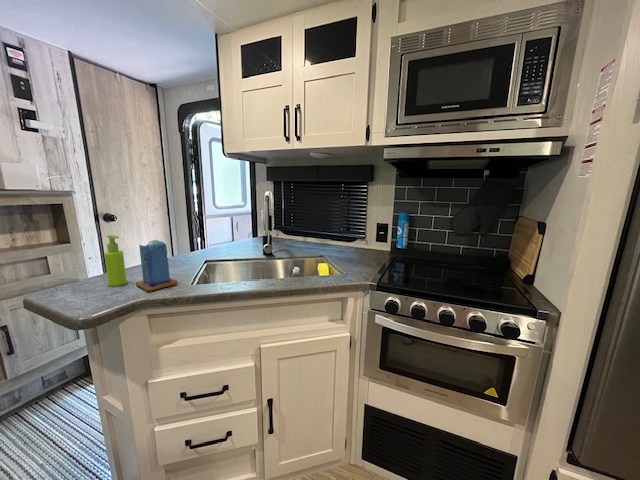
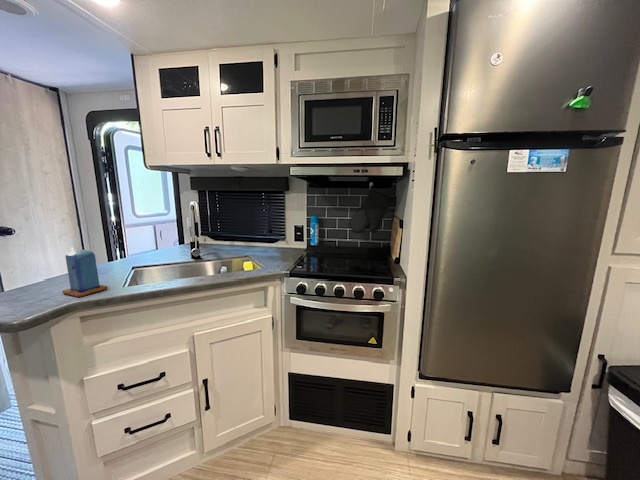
soap dispenser: present [104,235,127,286] -> none [25,248,51,297]

